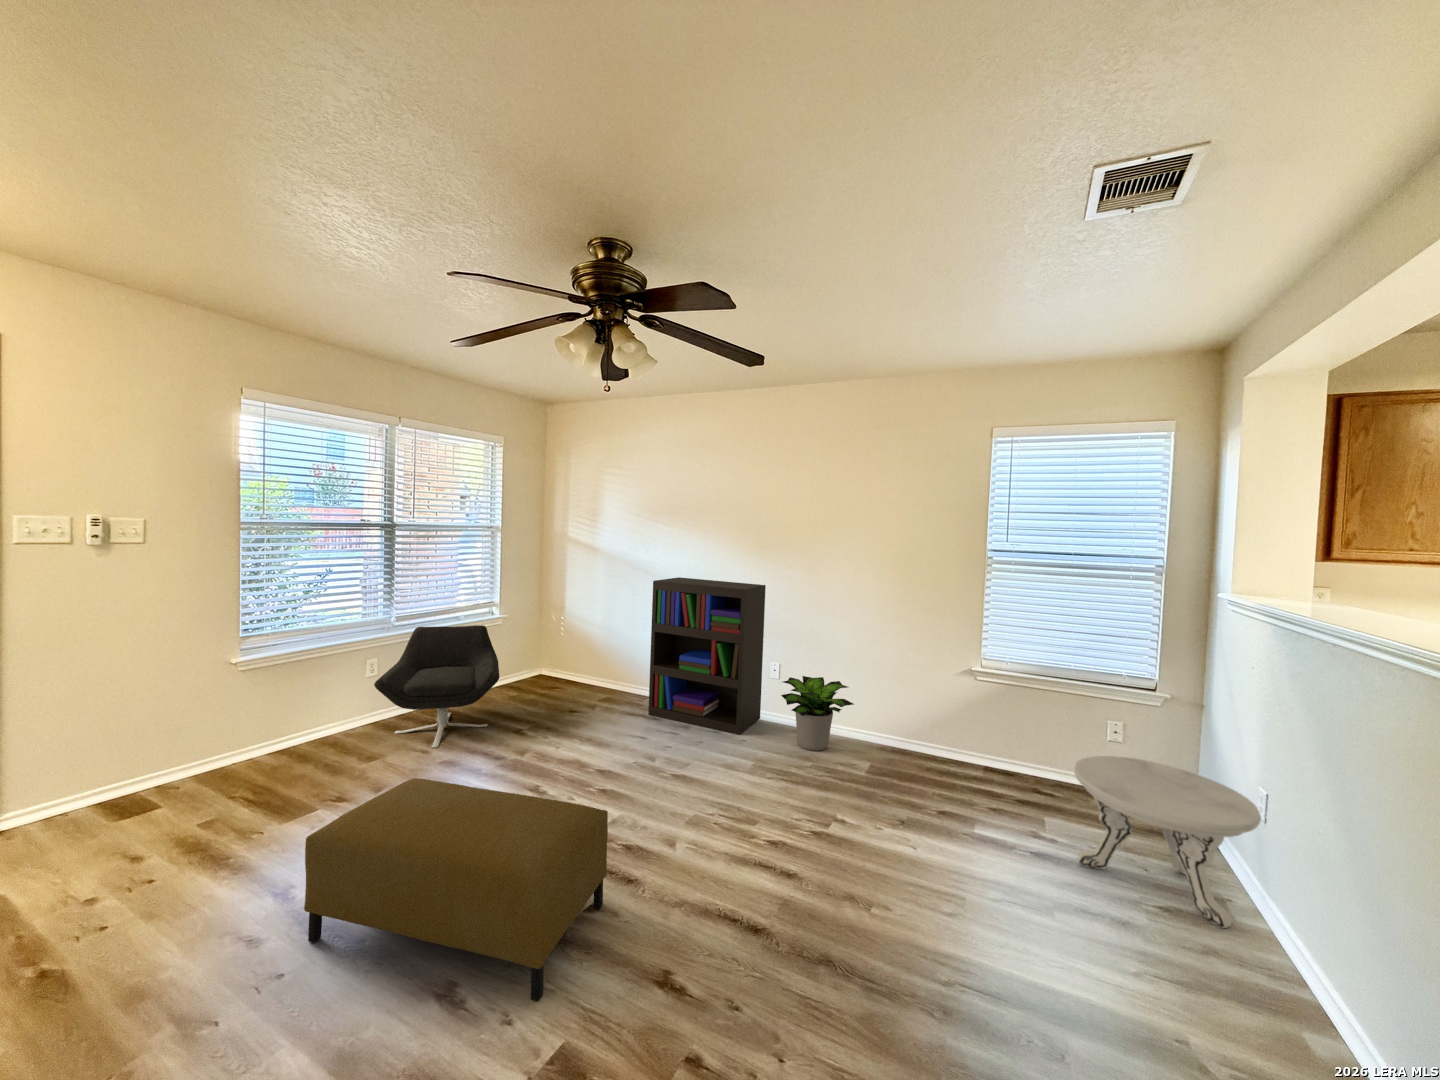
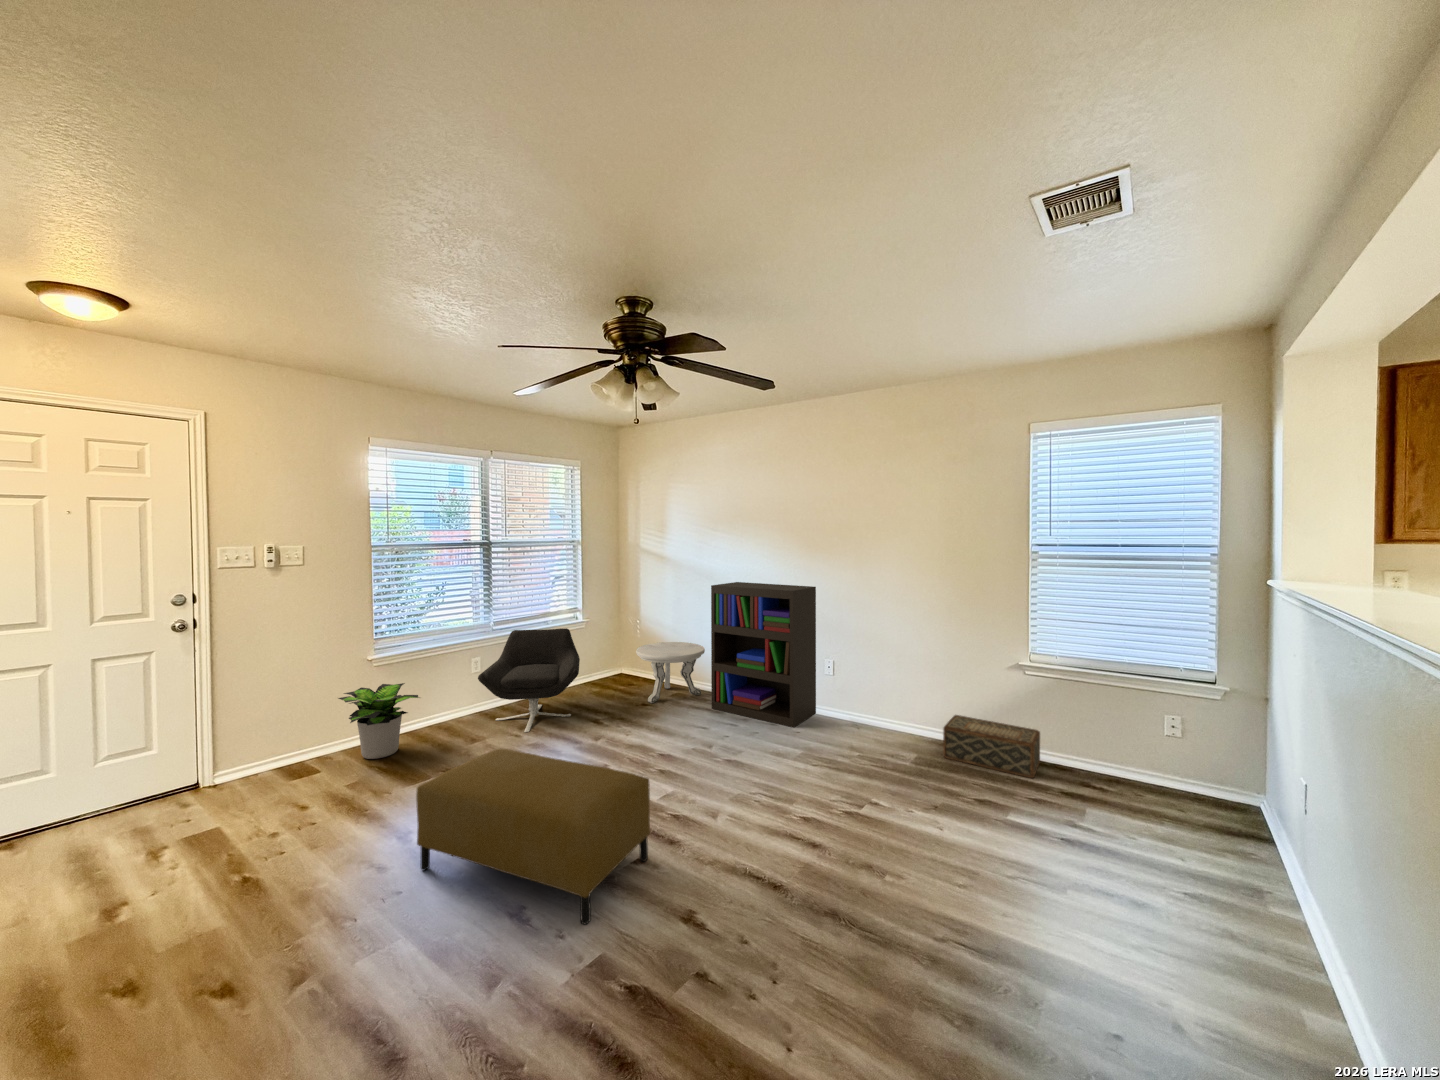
potted plant: present [781,676,854,751] -> present [338,683,419,759]
woven basket: none [897,720,989,785] -> present [943,715,1040,778]
side table: present [1074,756,1261,928] -> present [636,642,705,703]

